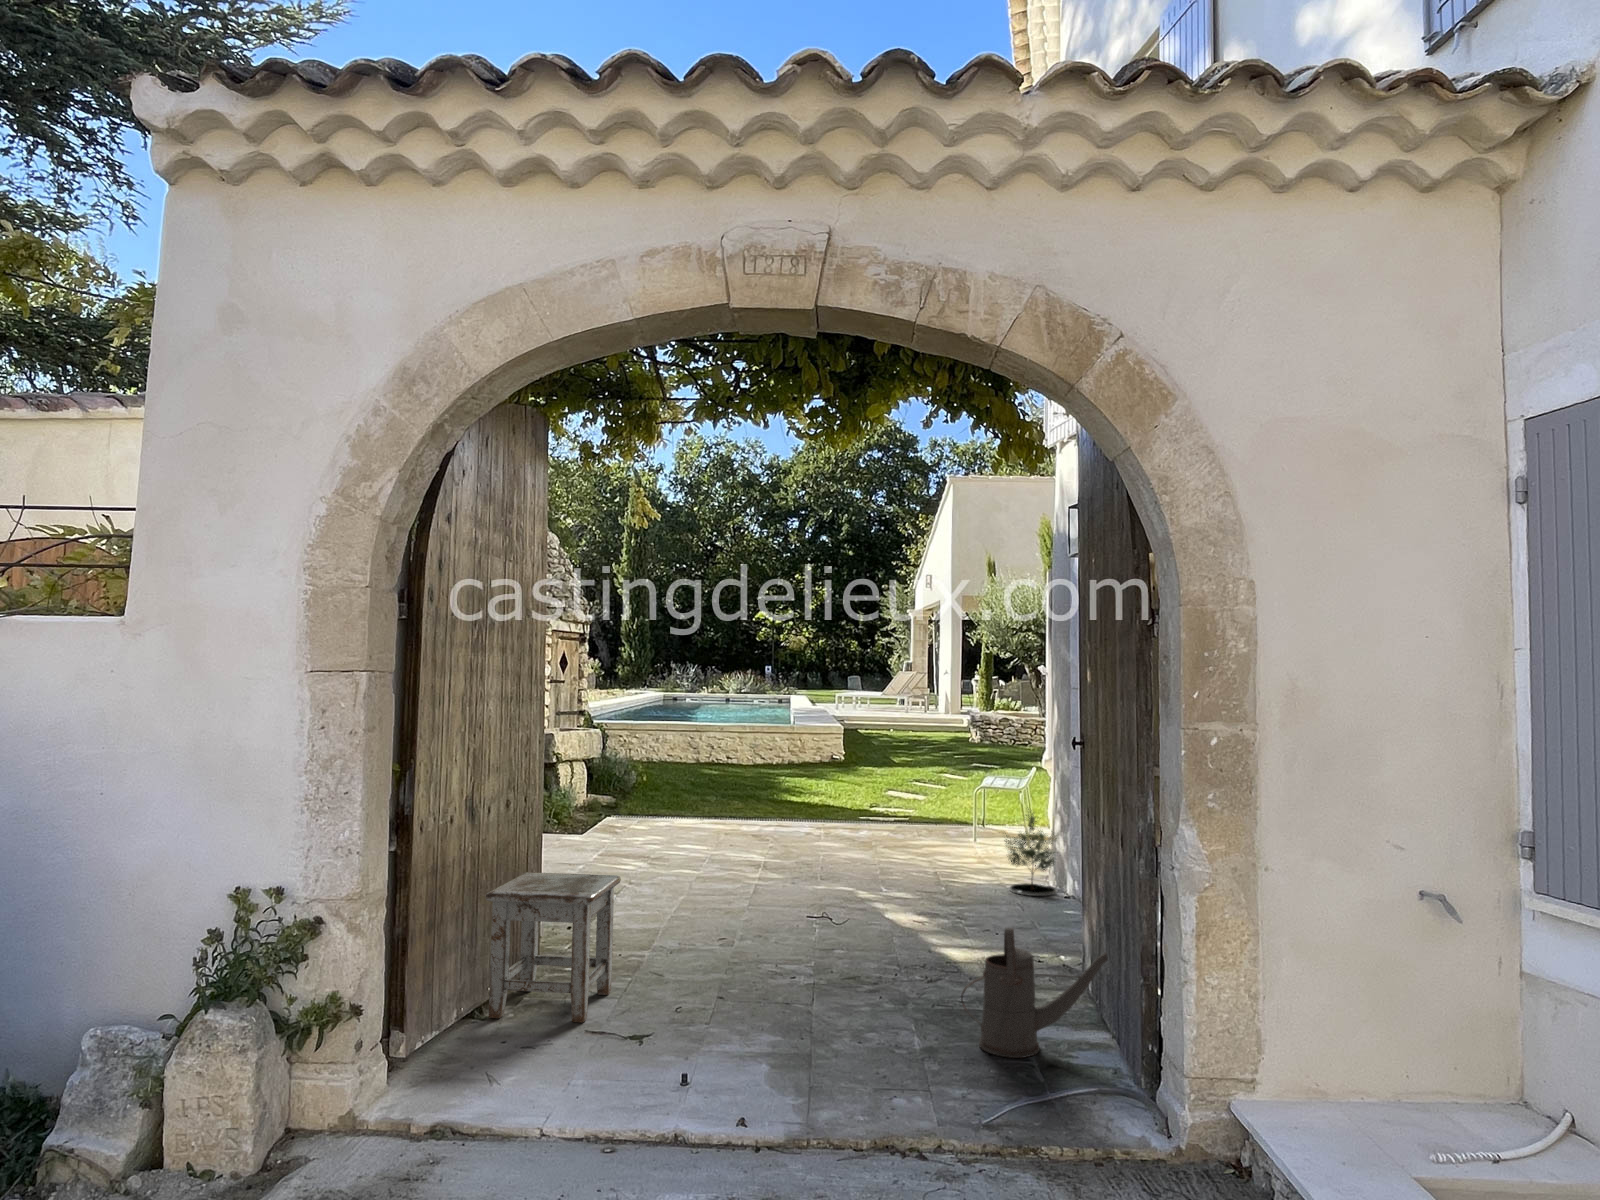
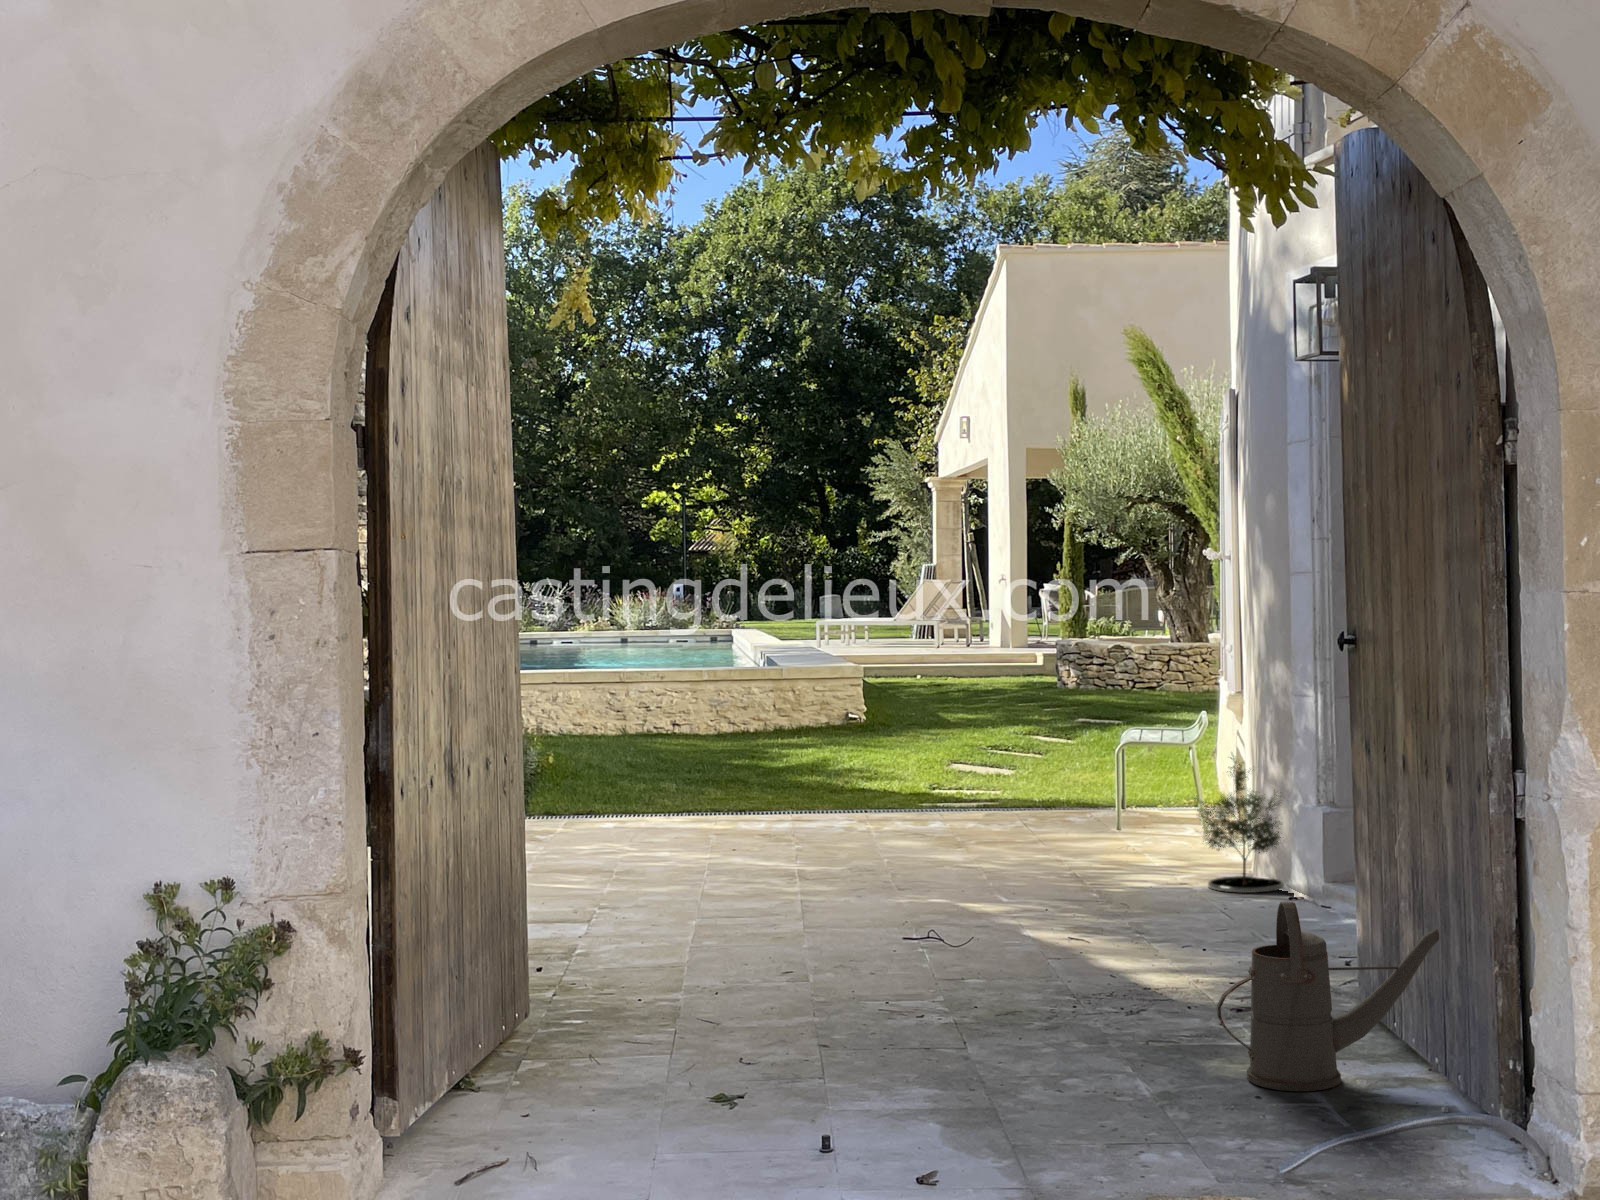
stool: present [485,872,621,1023] -> none [461,871,654,1094]

